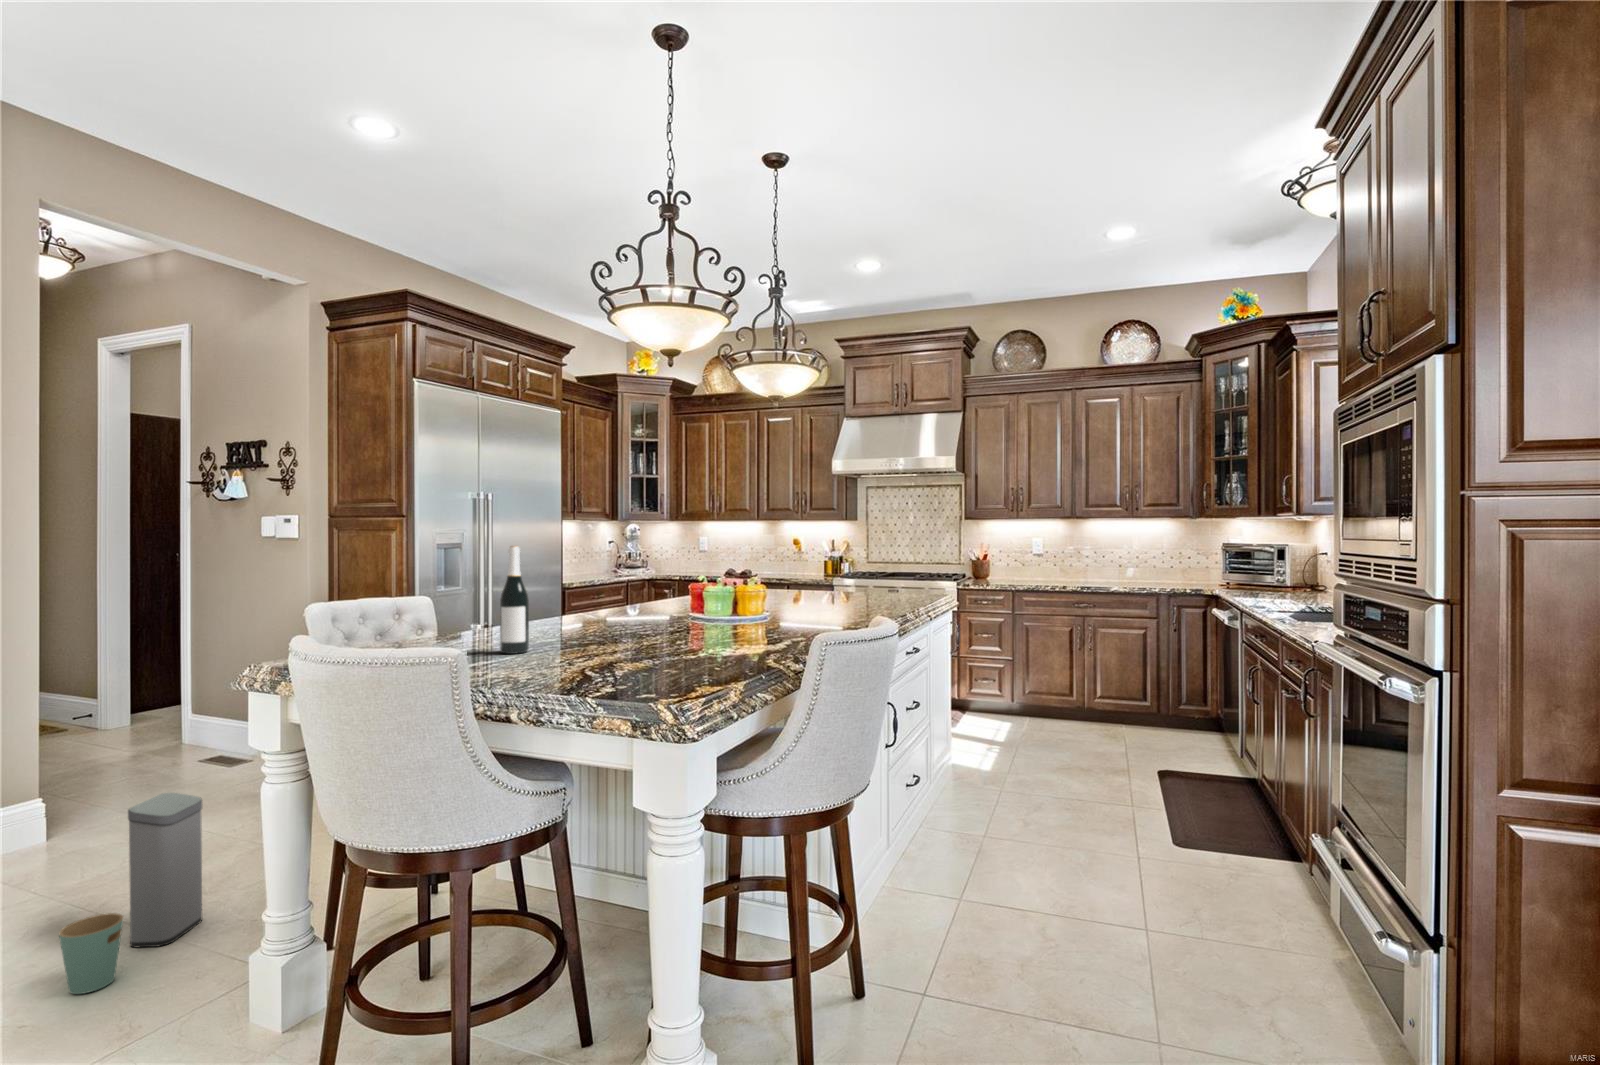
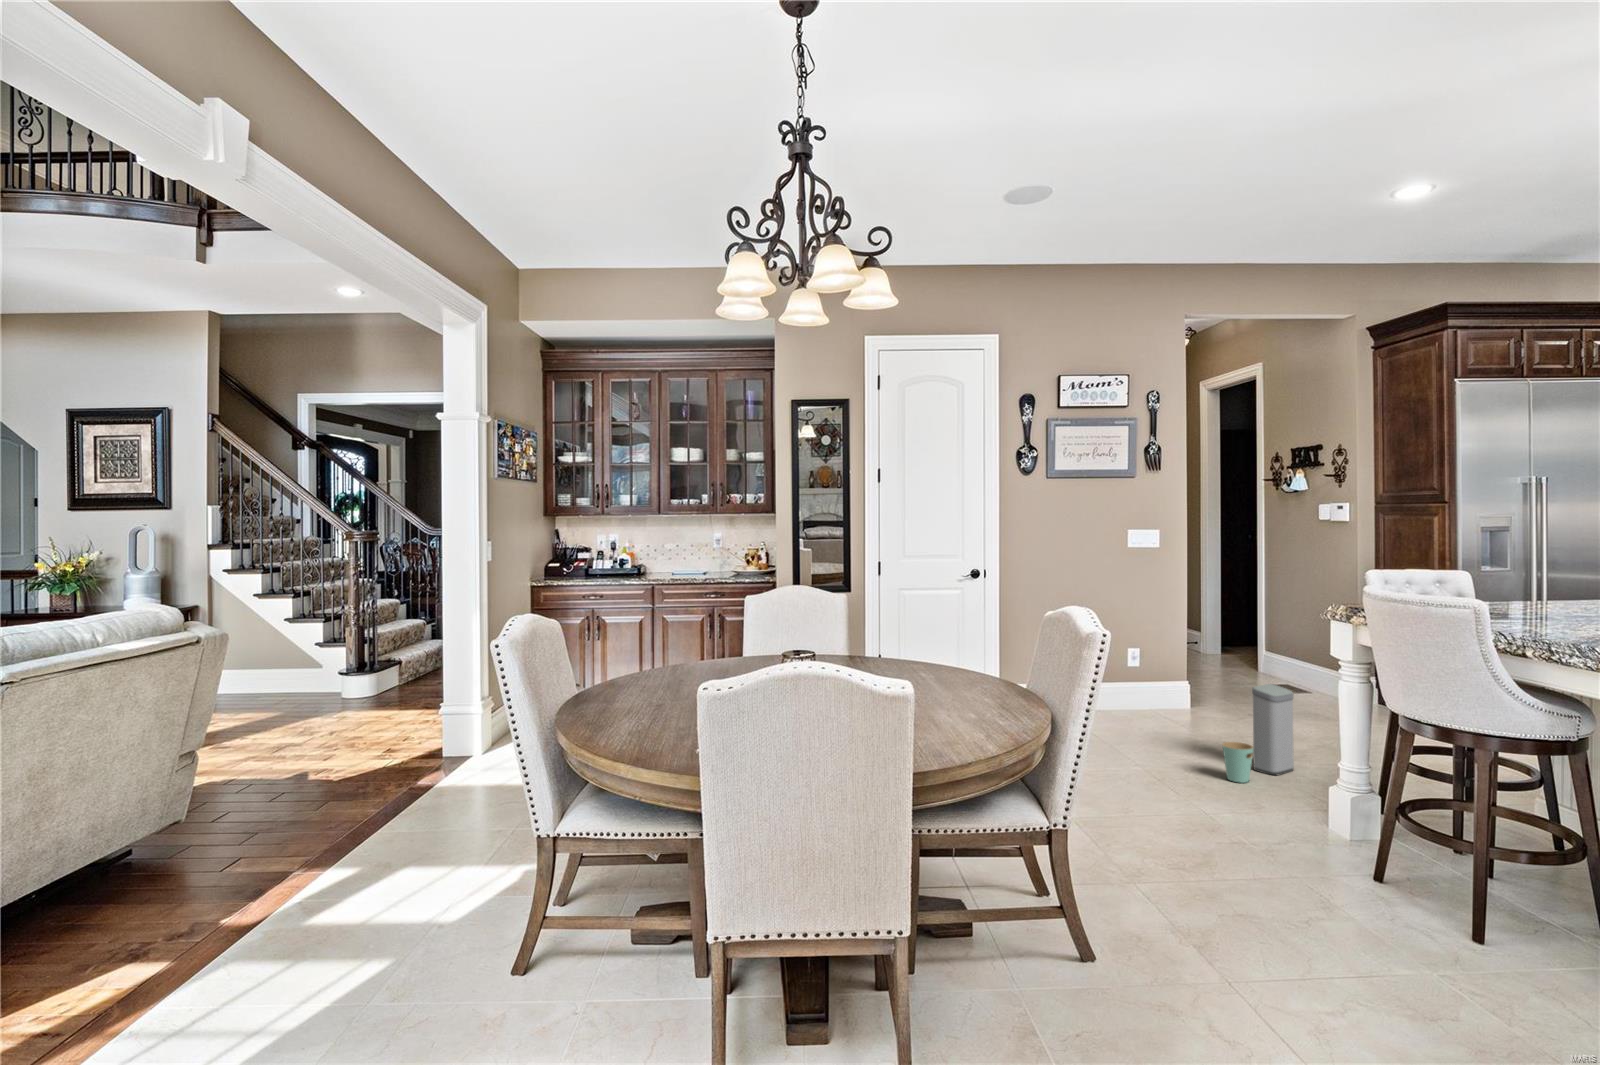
wine bottle: present [500,546,529,654] -> none [1529,531,1558,617]

